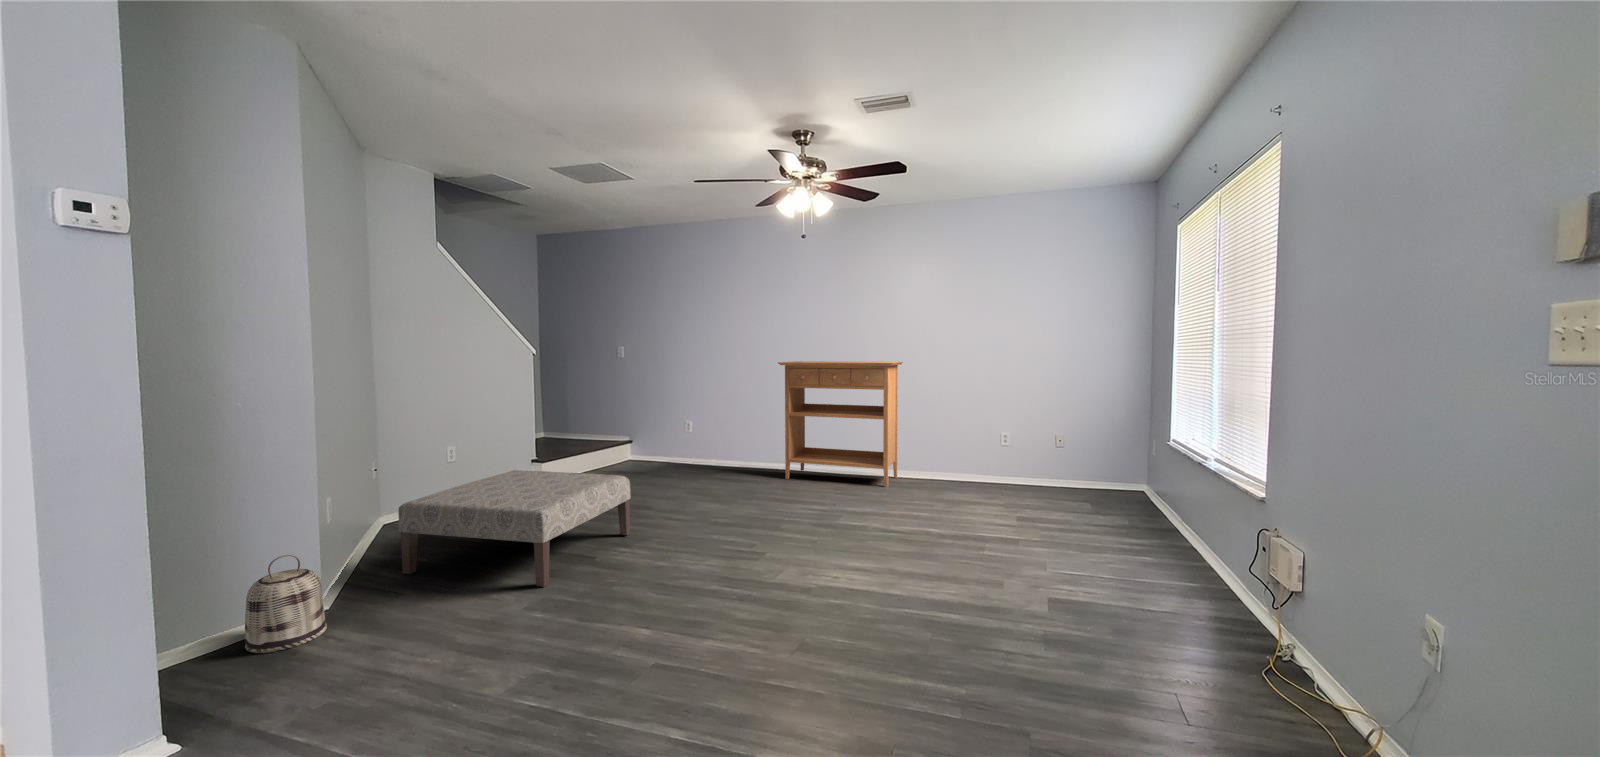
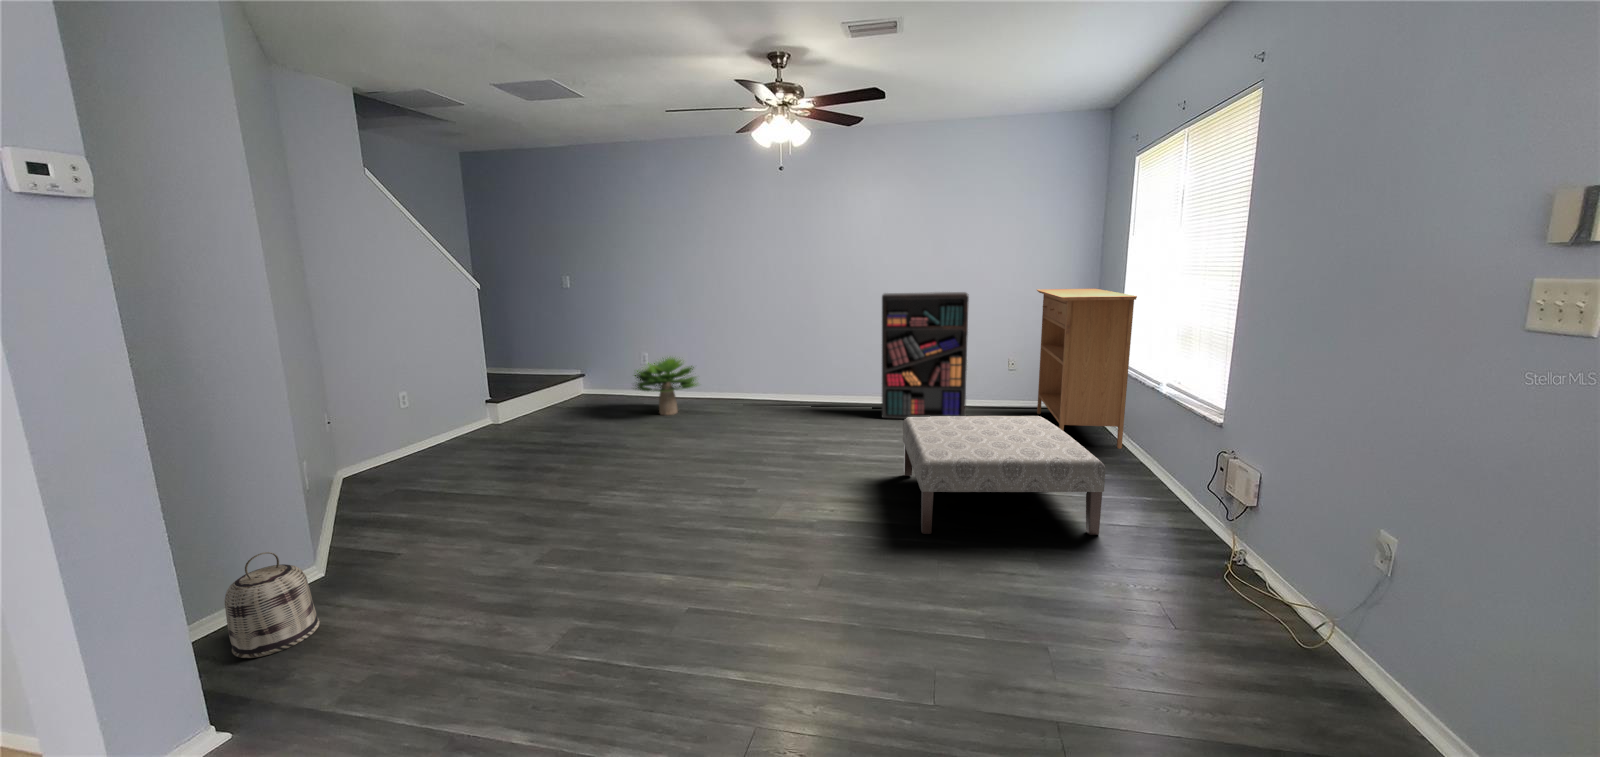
console table: present [778,361,903,487] -> present [1037,289,1137,449]
bookshelf: none [917,362,1007,494] -> present [882,292,969,419]
potted plant: none [674,416,743,474] -> present [634,357,698,415]
ottoman: present [398,470,631,587] -> present [903,416,1105,535]

